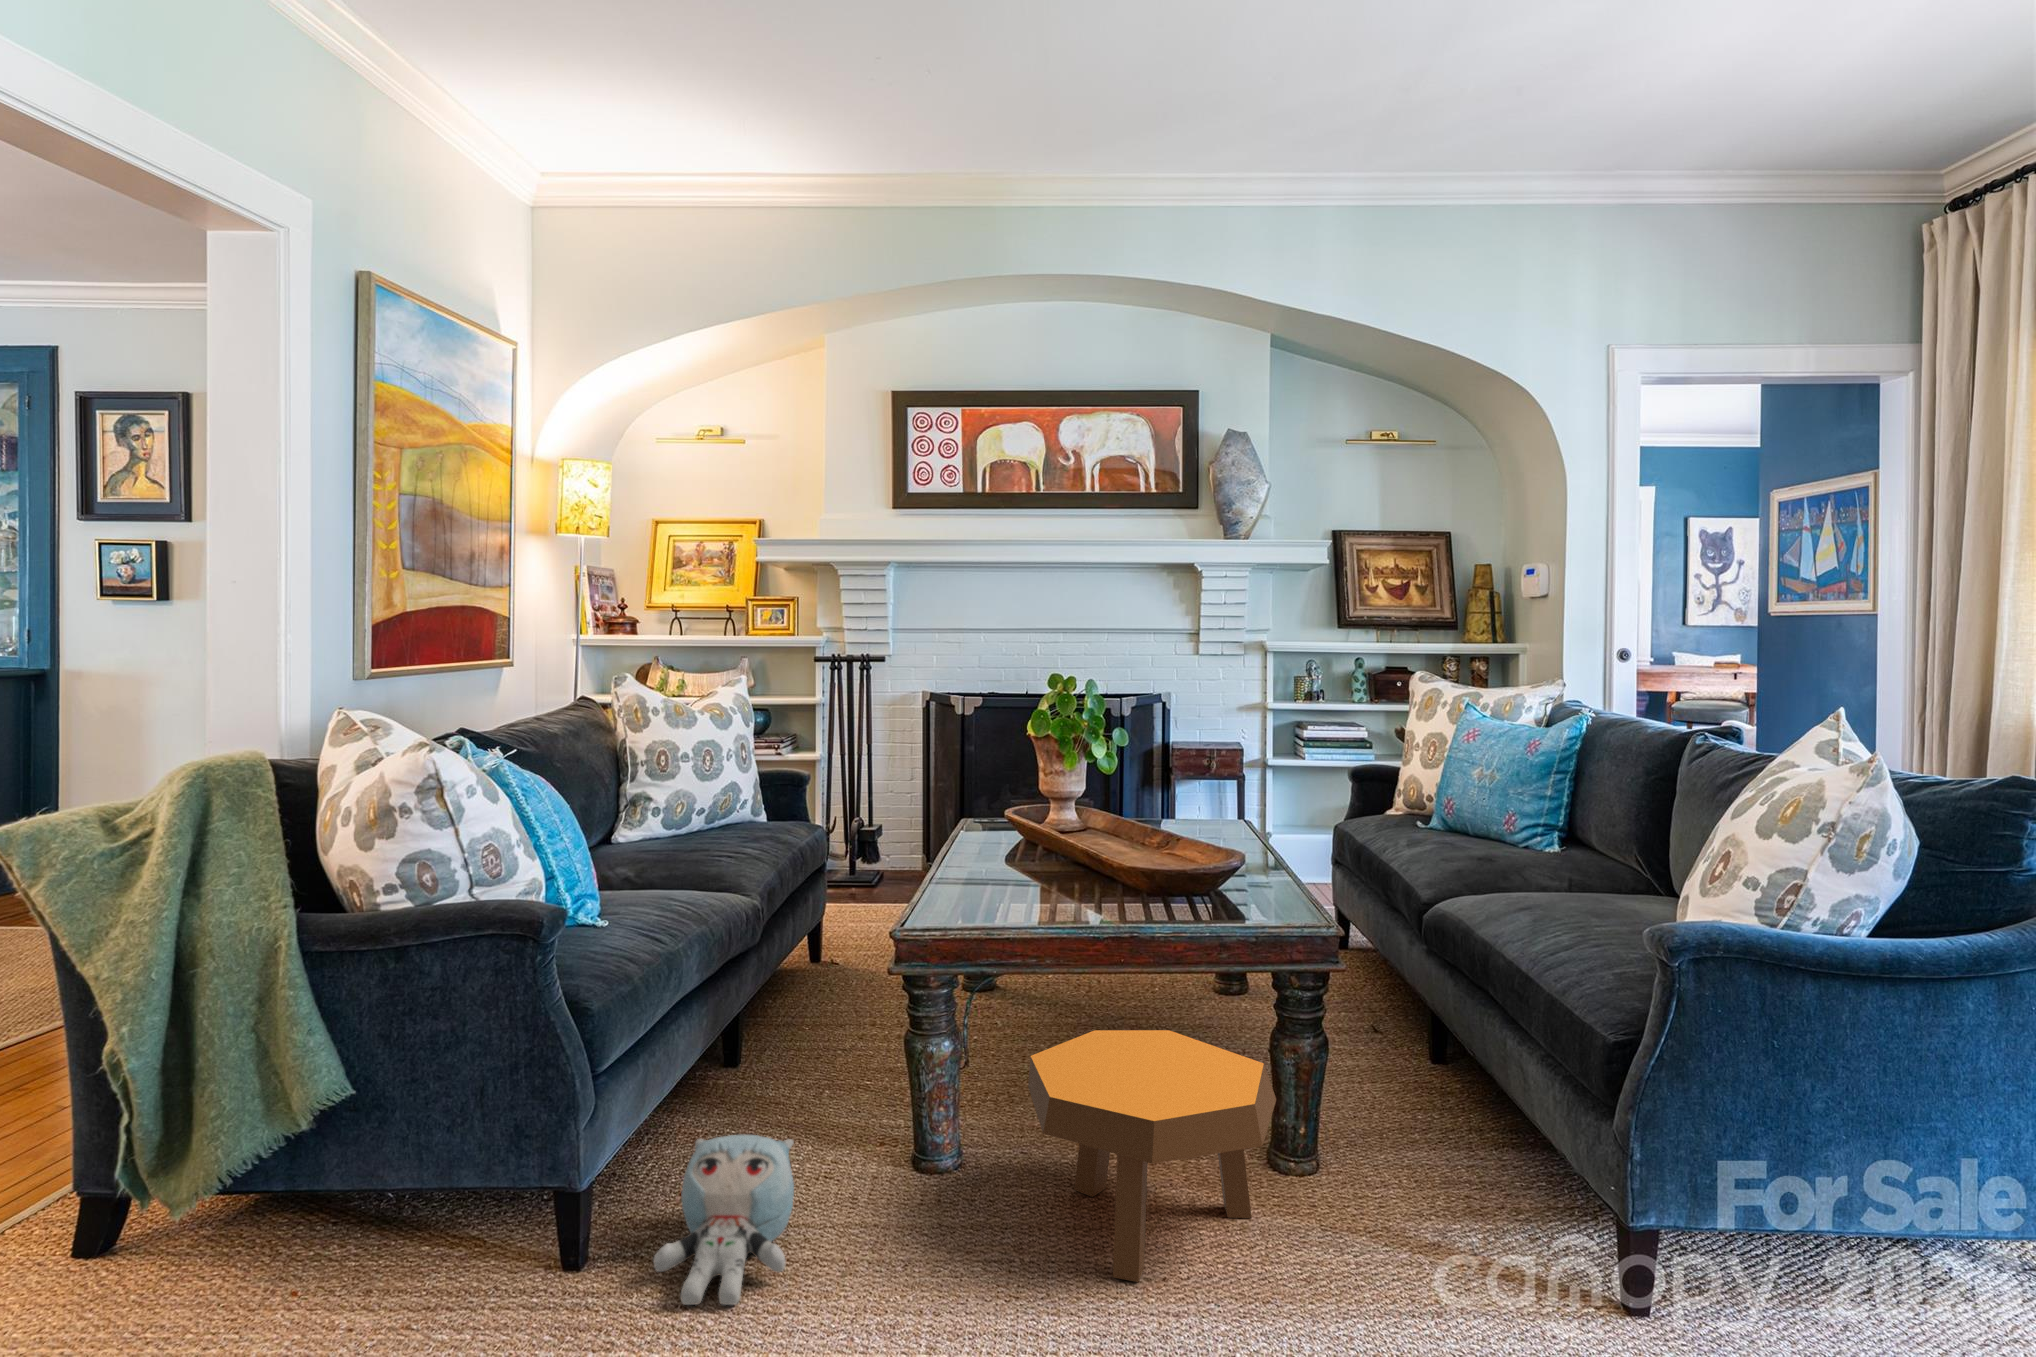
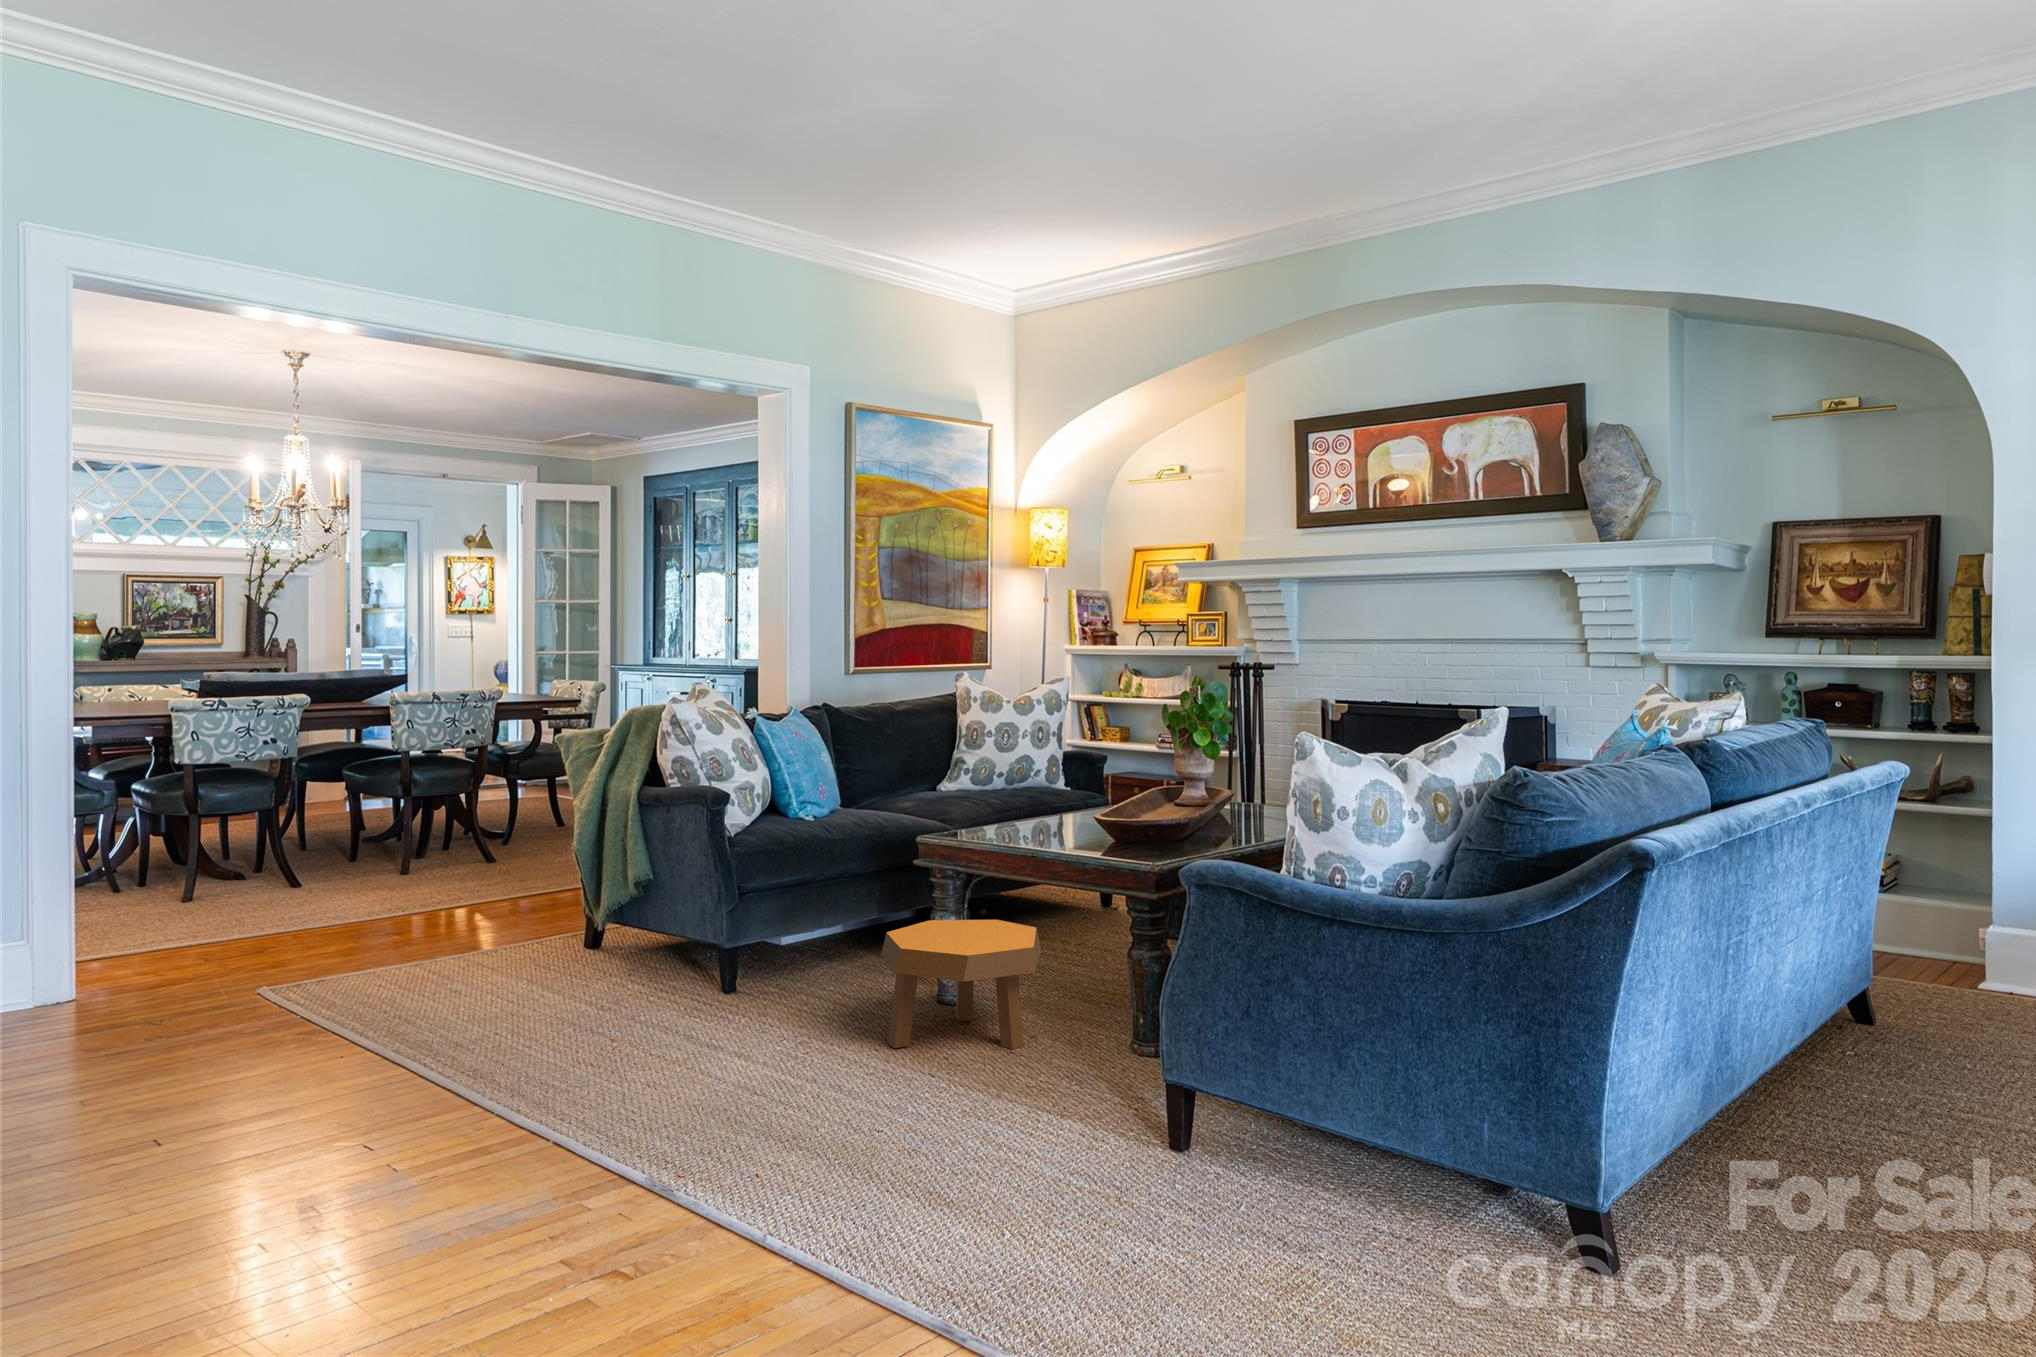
plush toy: present [653,1135,794,1305] -> none [714,932,810,1006]

